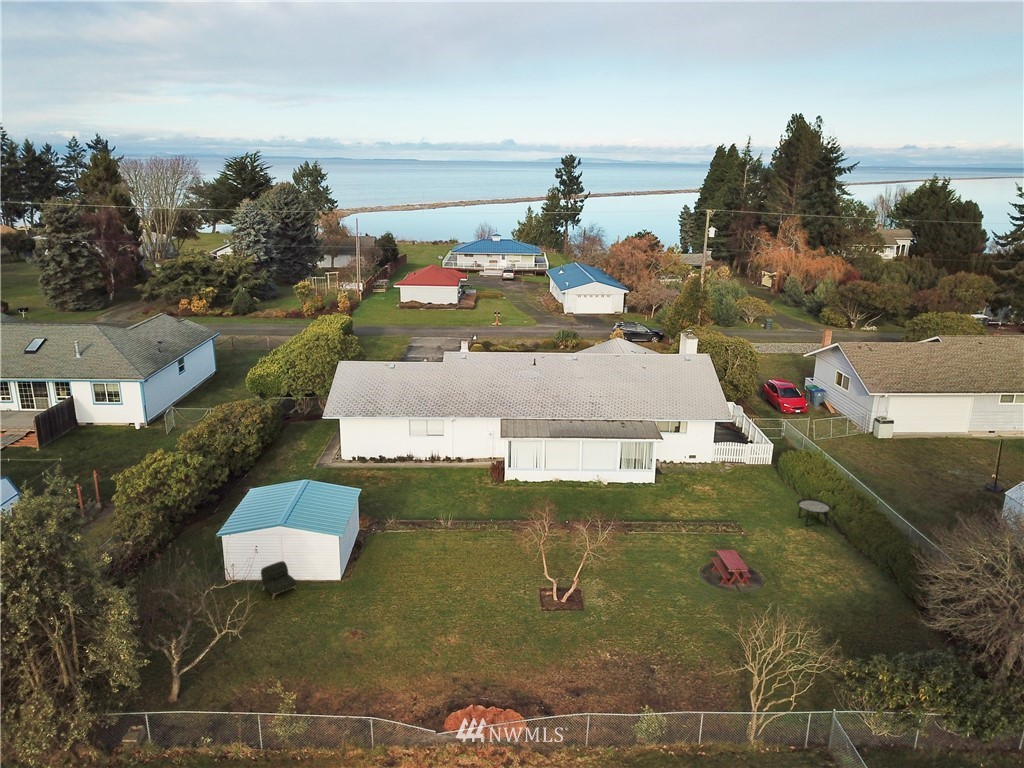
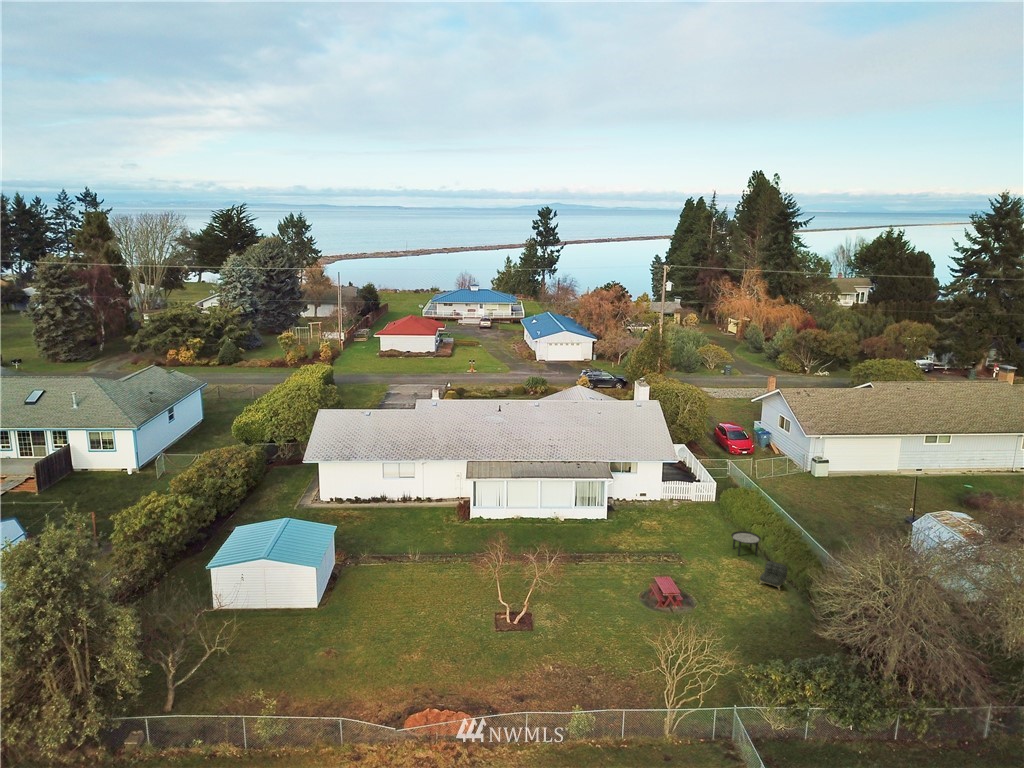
armchair: present [261,561,296,599] -> present [760,561,788,590]

